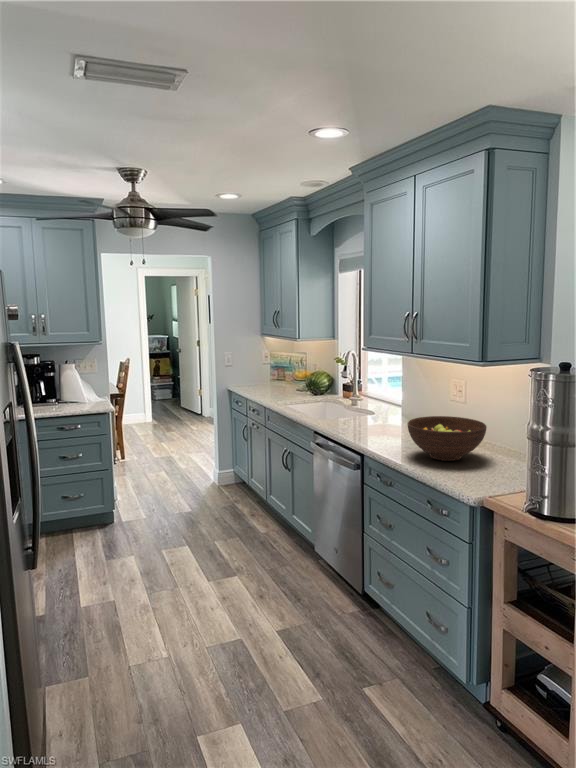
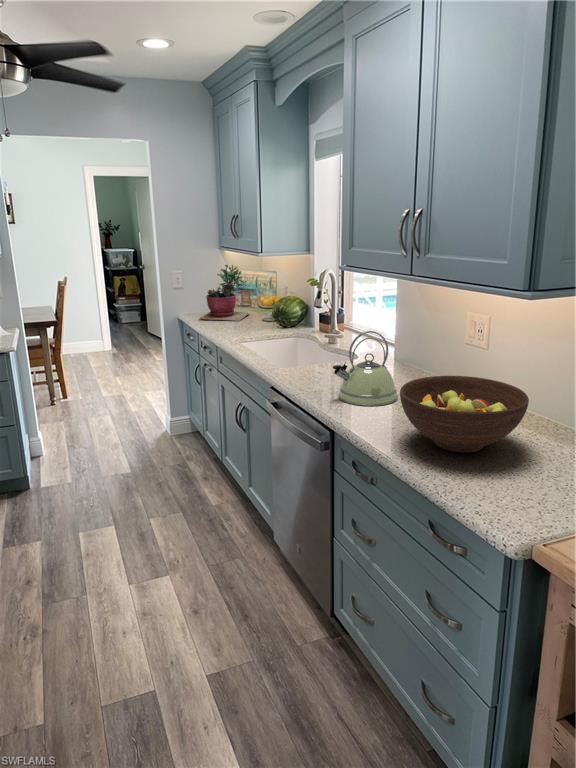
succulent plant: none [247,348,286,391] -> present [200,265,249,321]
kettle: none [361,390,405,440] -> present [333,331,398,406]

